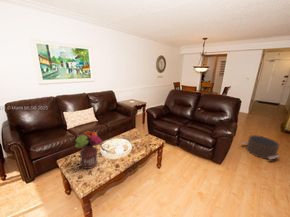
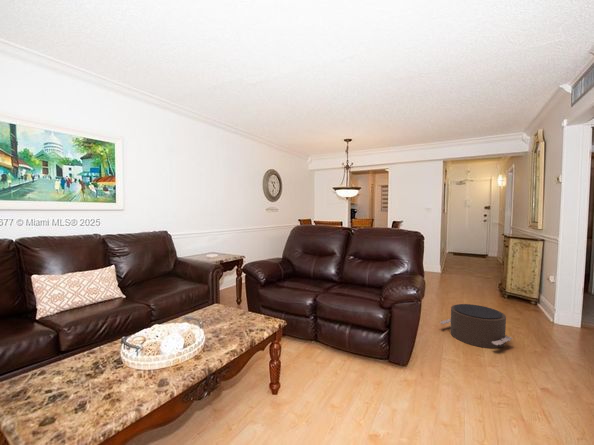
flower arrangement: present [75,131,102,169] -> none [41,291,125,398]

